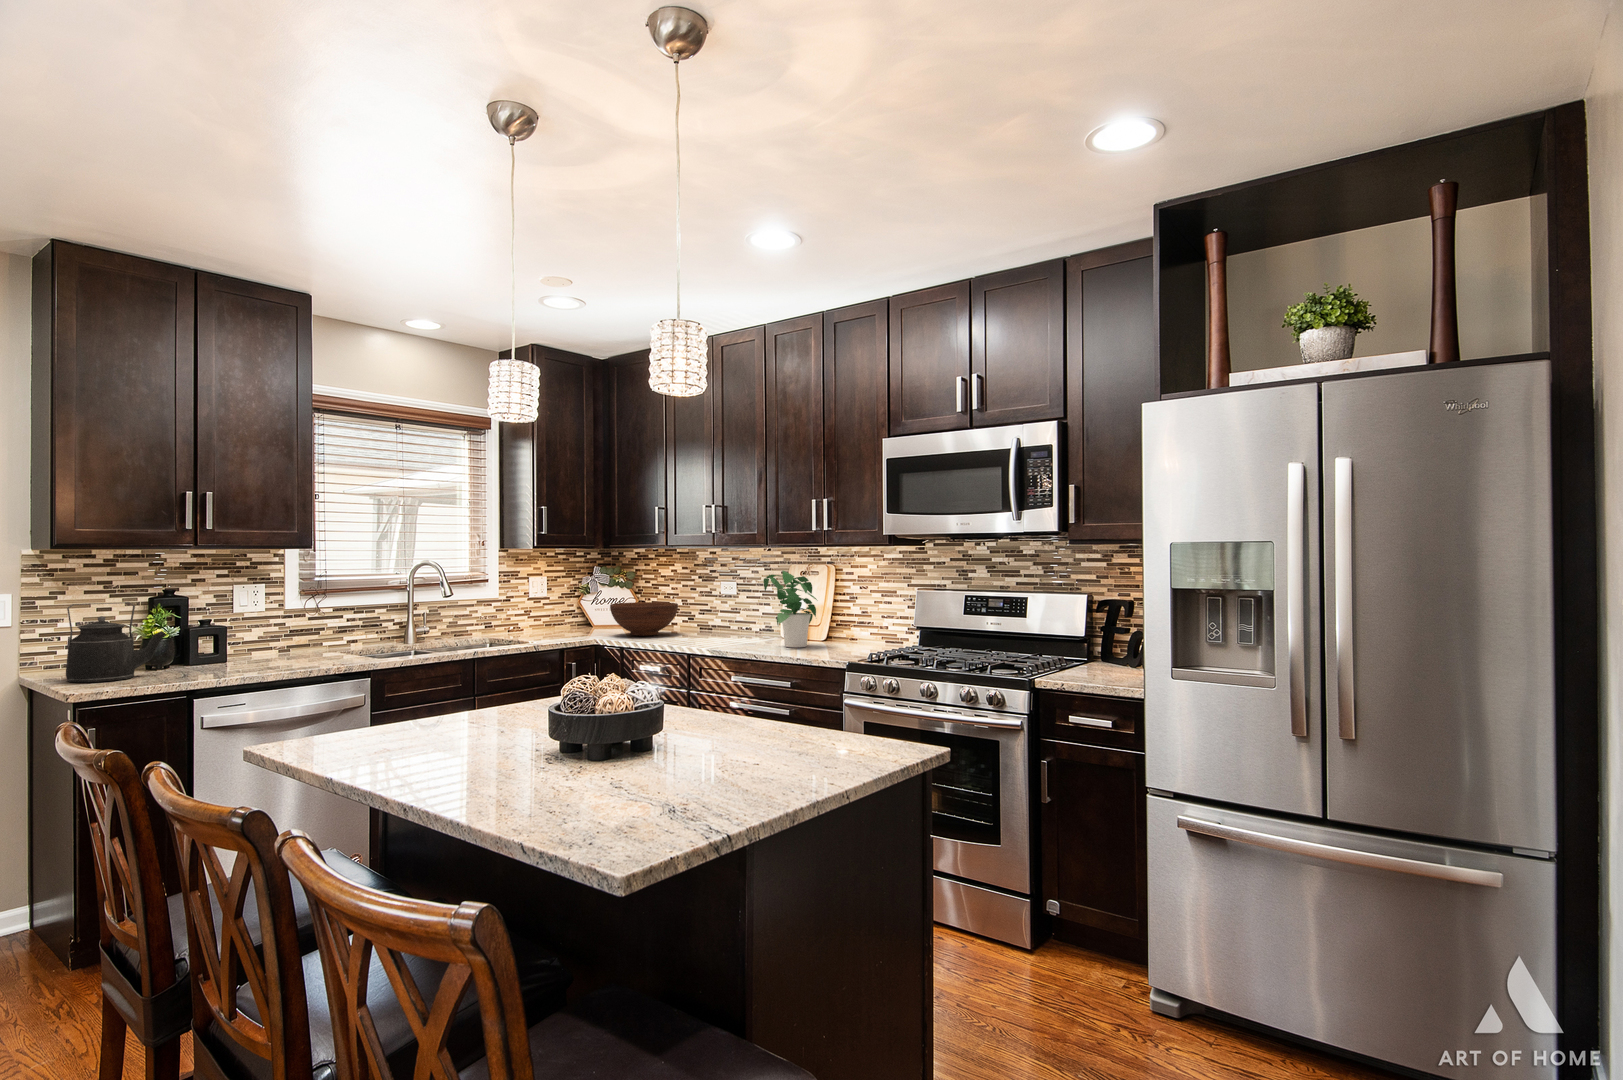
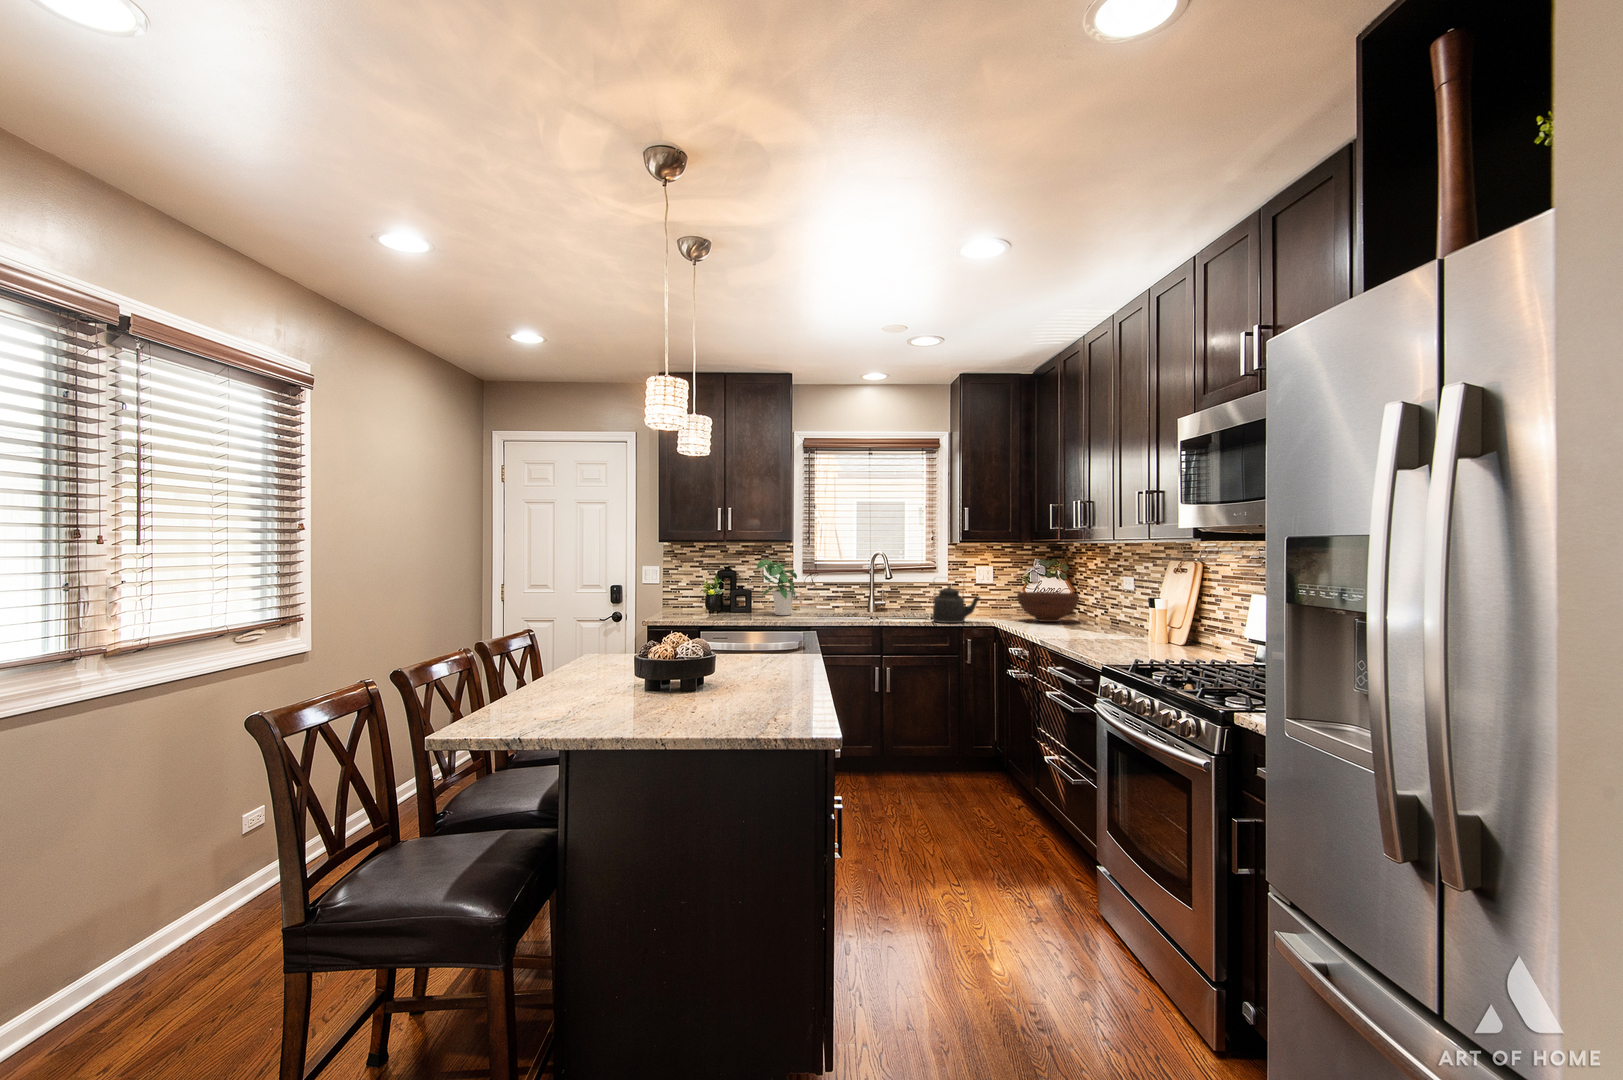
potted plant: present [764,571,817,648] -> present [757,559,797,615]
kettle: present [66,602,166,682] -> present [933,585,980,623]

